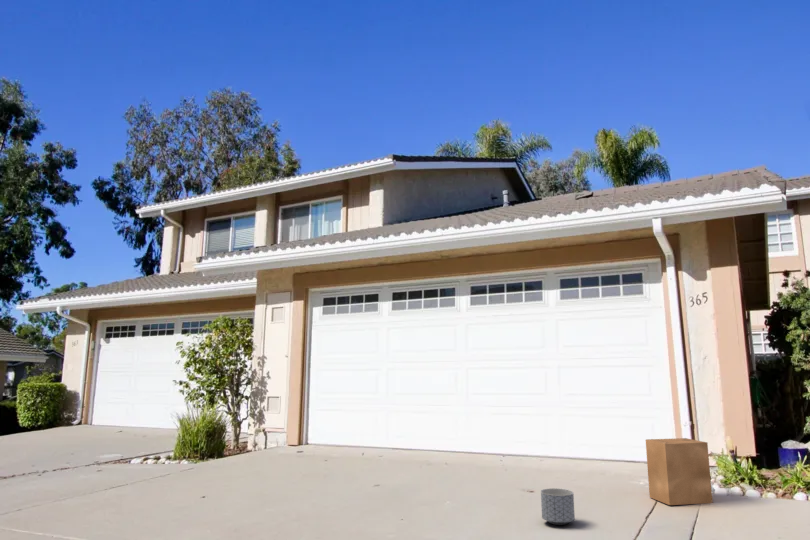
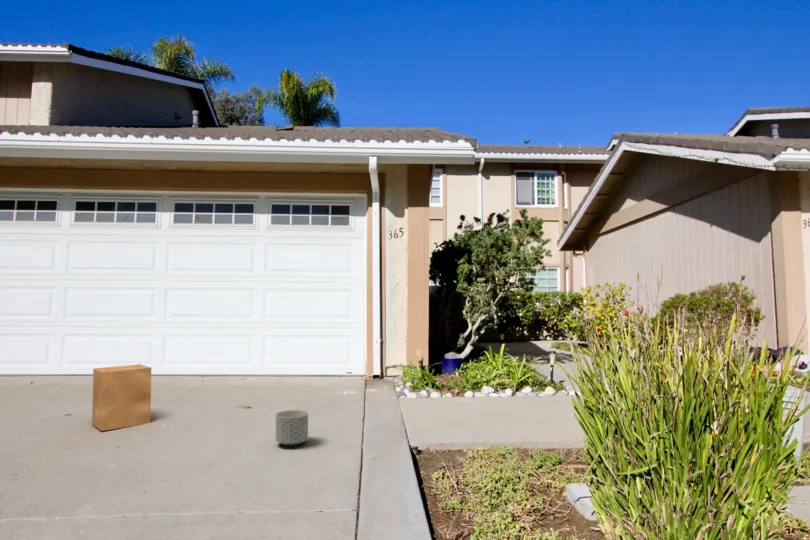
cardboard box: present [646,438,713,505] -> present [92,364,151,431]

